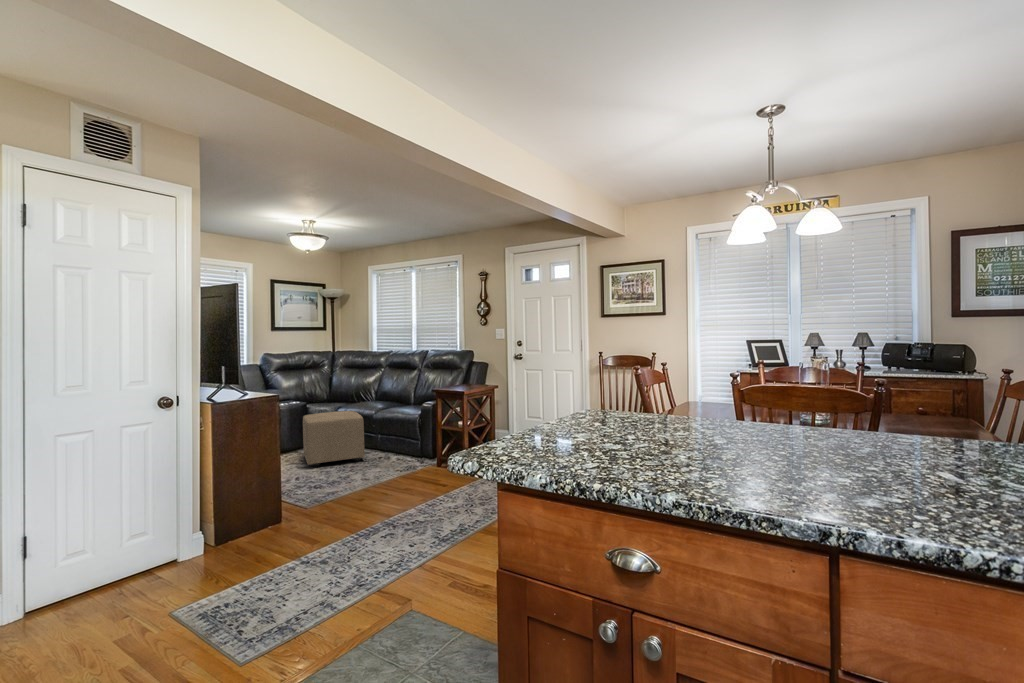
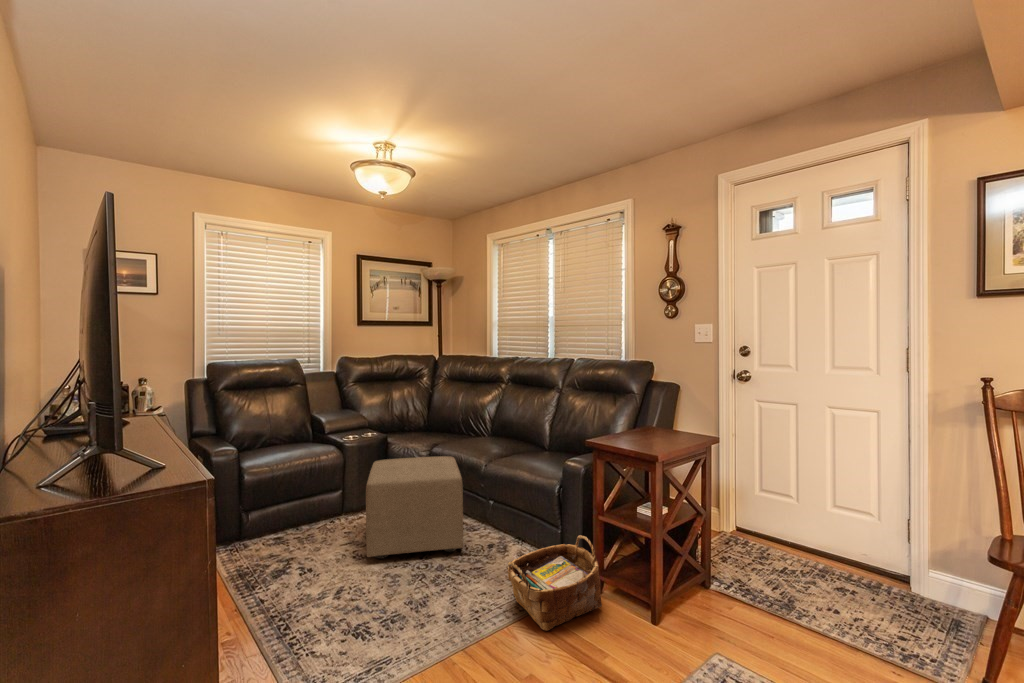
woven basket: none [392,437,440,477] -> present [507,535,602,631]

